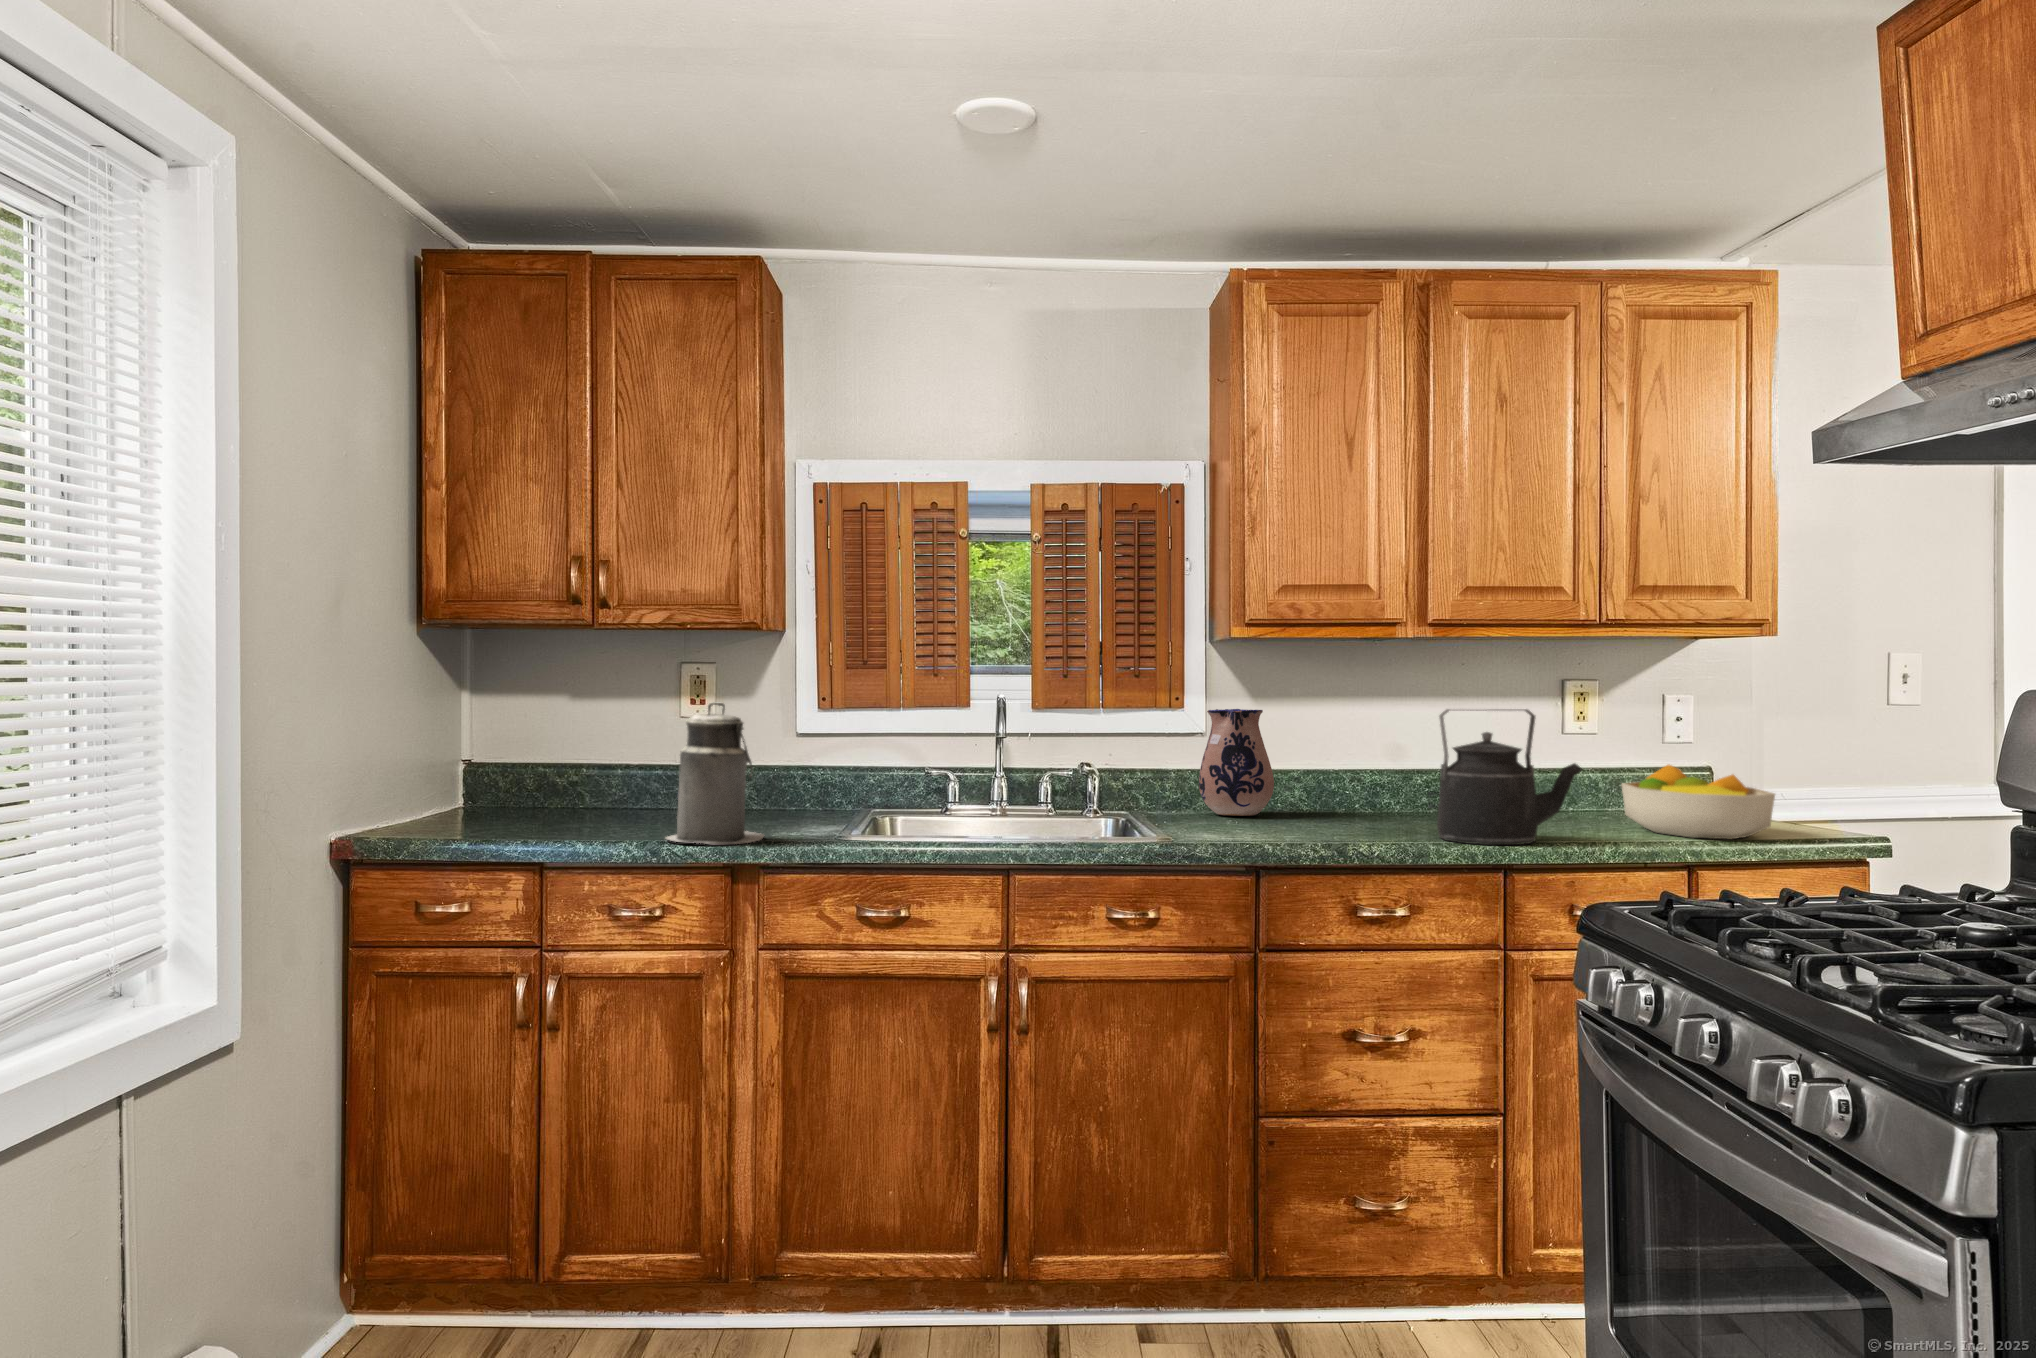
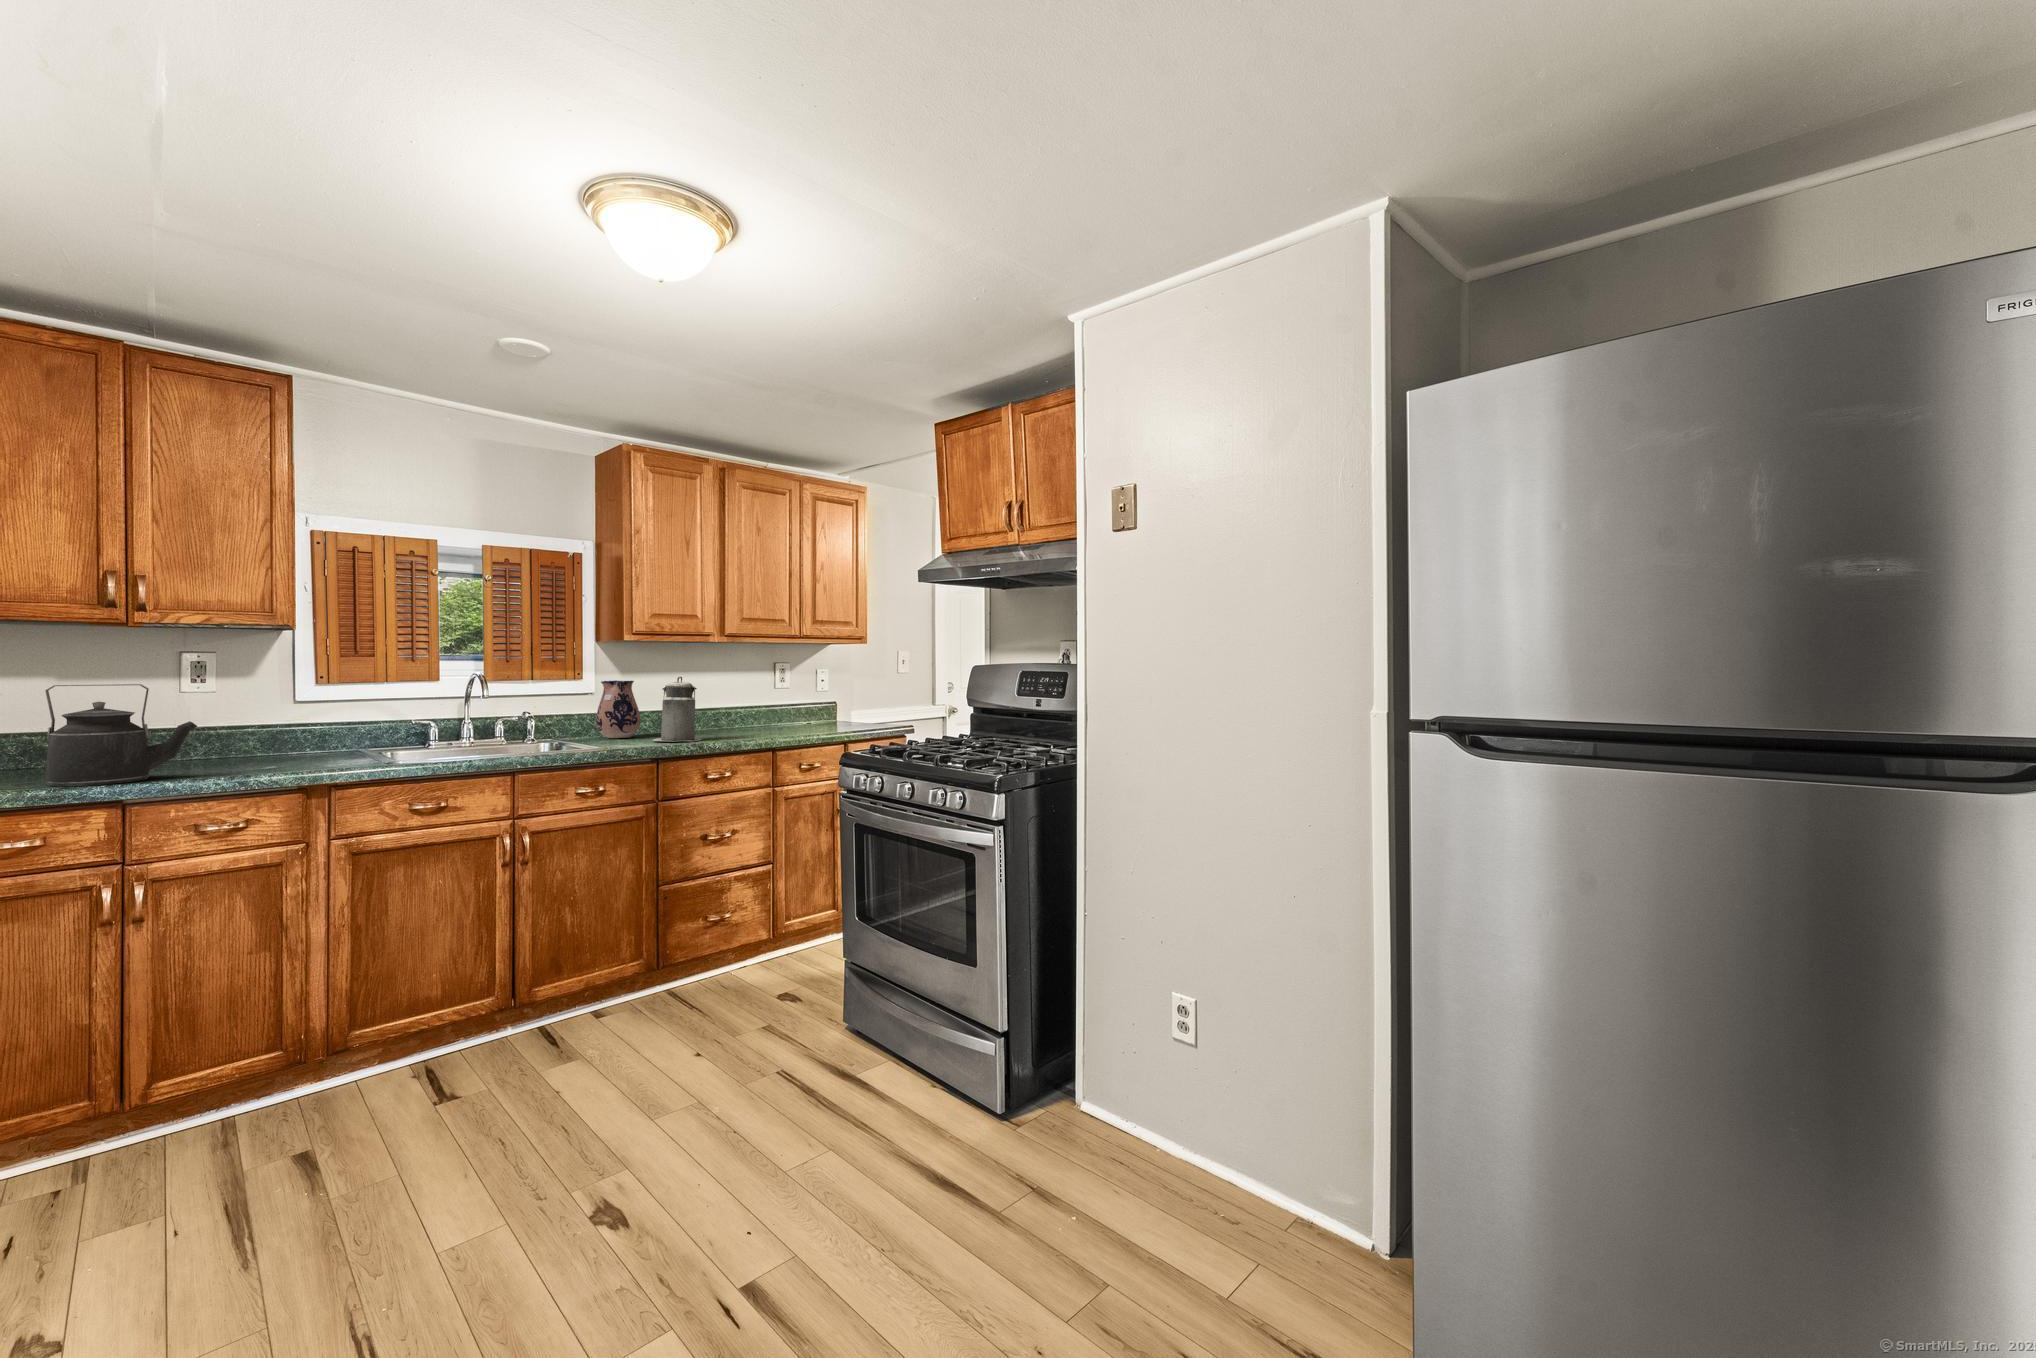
canister: present [666,702,764,844] -> present [653,677,701,742]
kettle: present [1437,709,1582,845] -> present [45,684,197,787]
fruit bowl: present [1622,765,1775,839] -> none [809,702,871,732]

